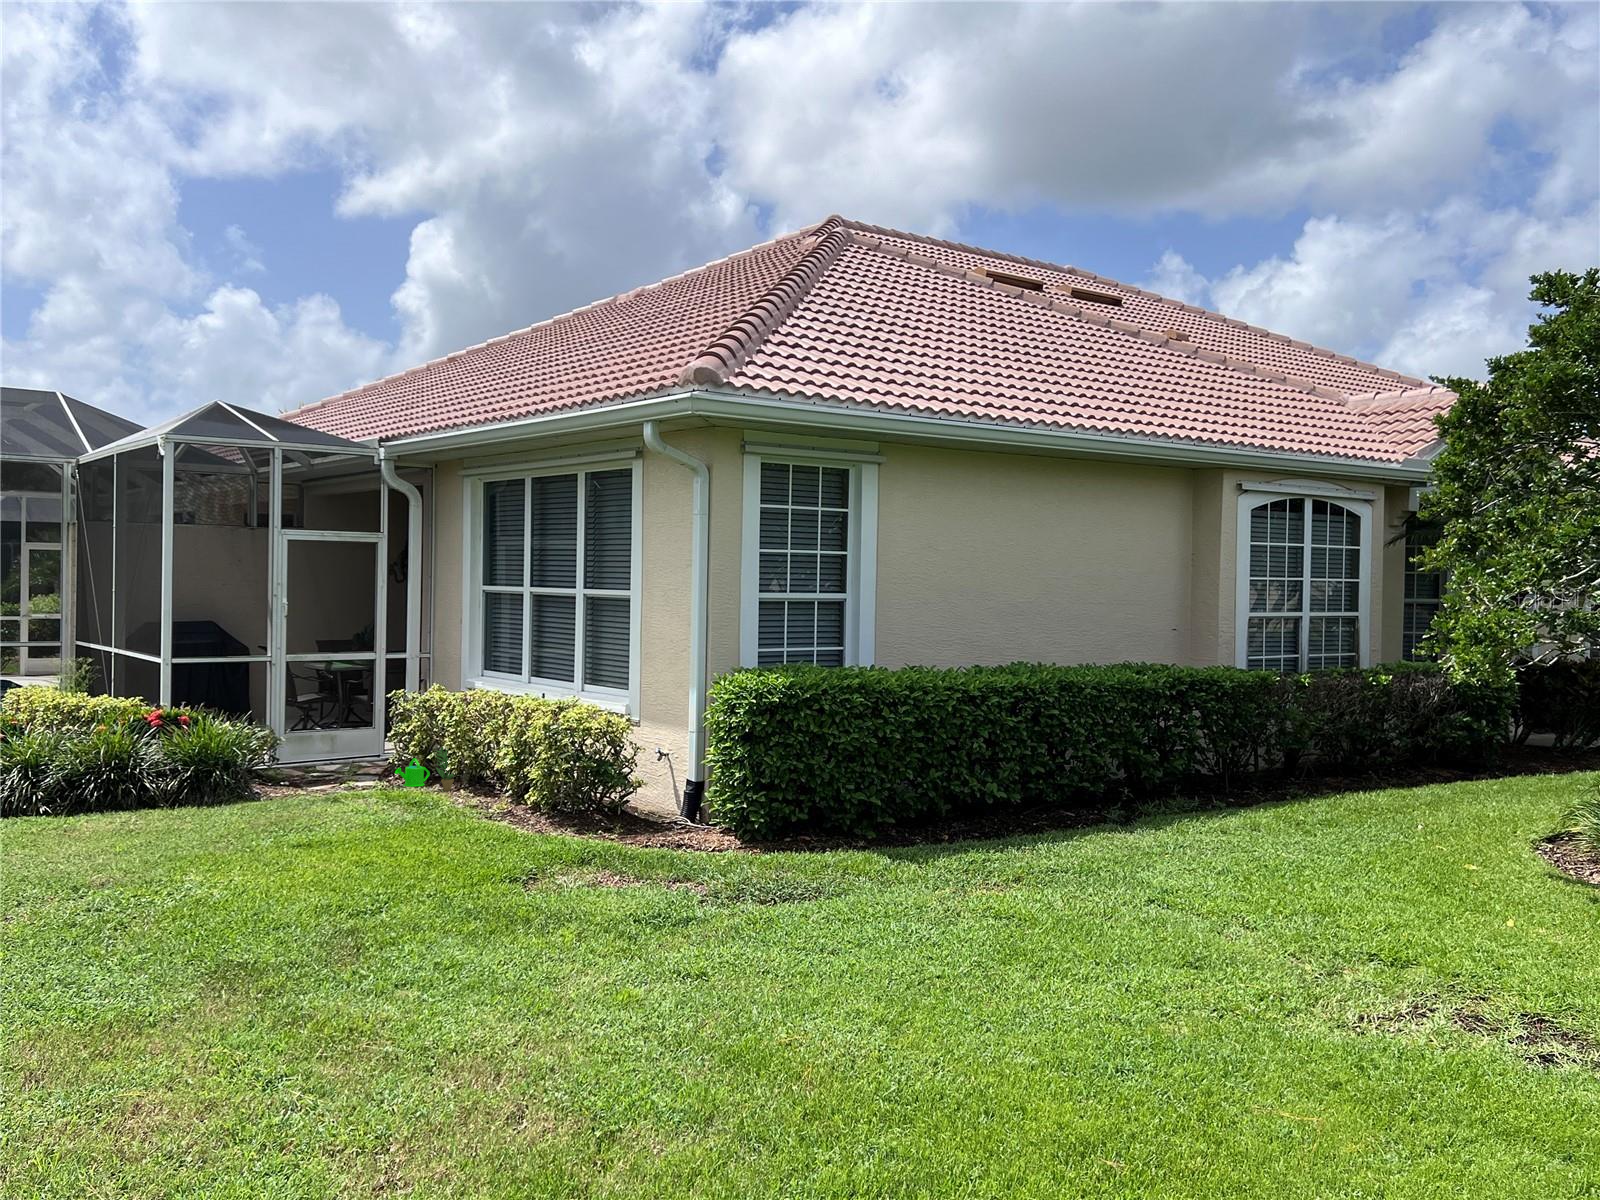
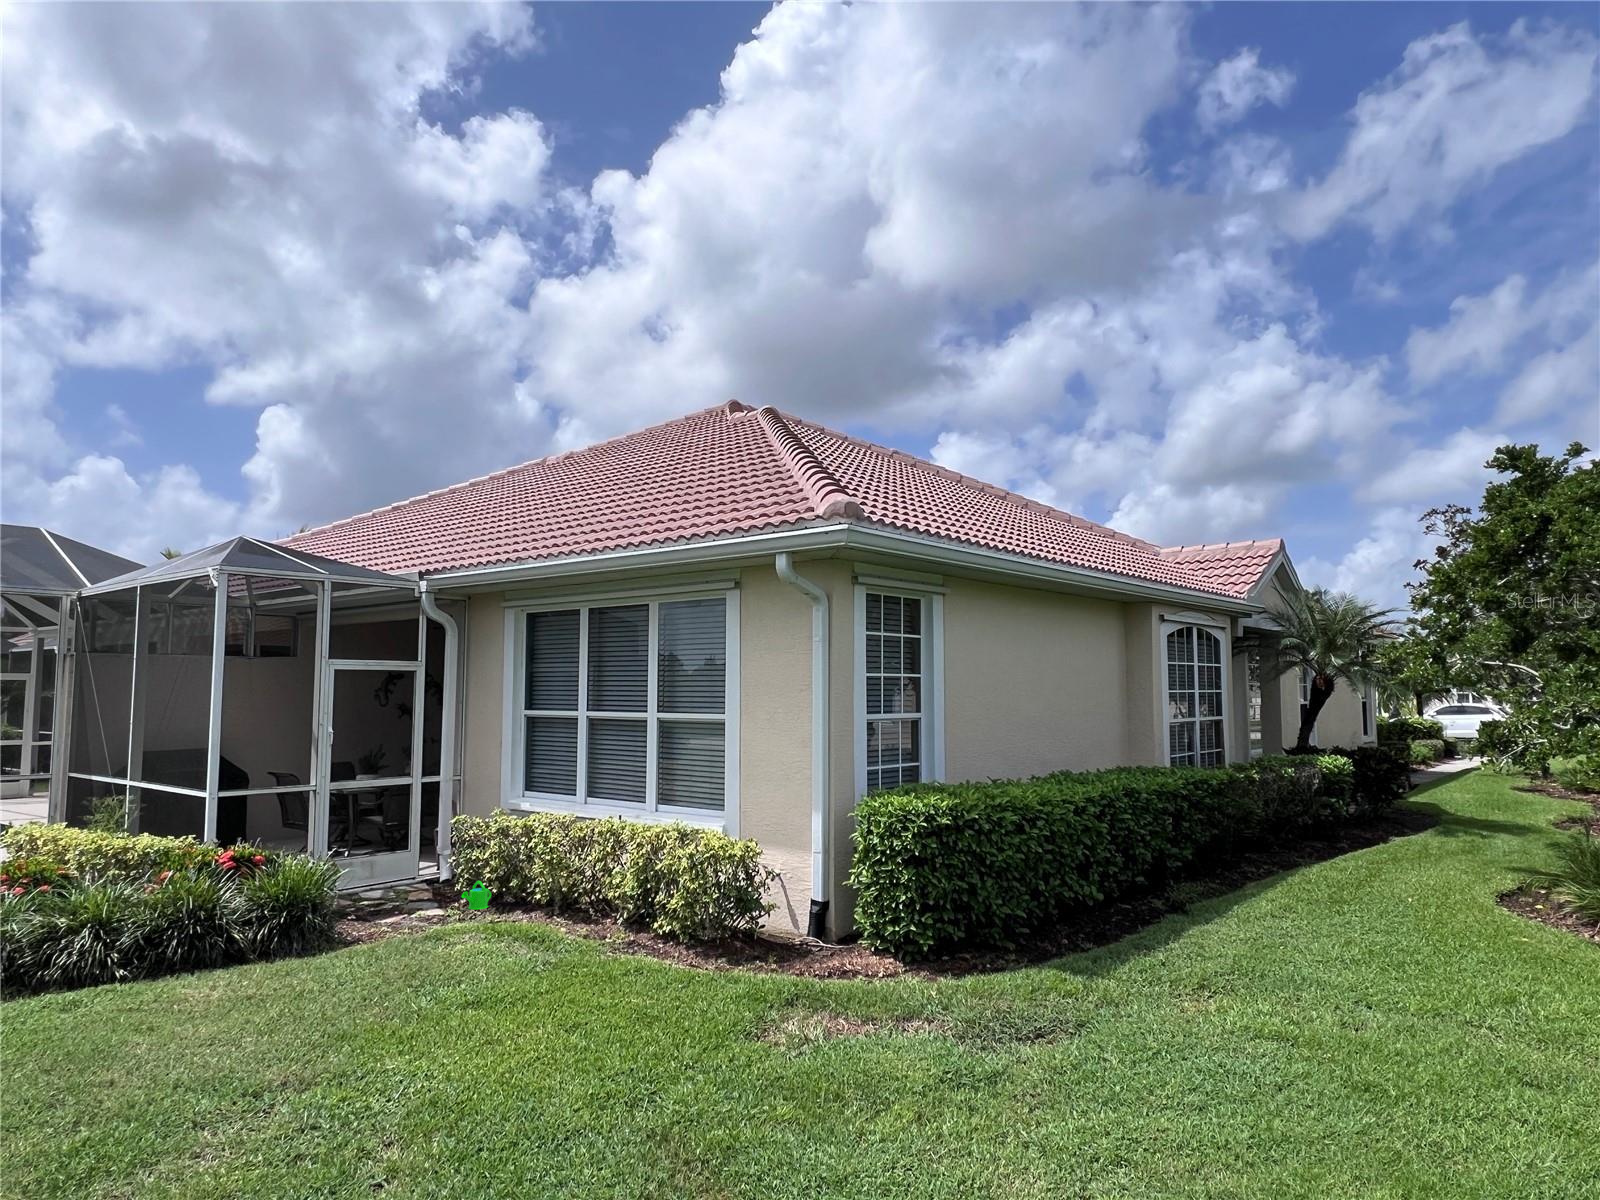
potted plant: present [436,748,454,791] -> none [505,868,530,912]

